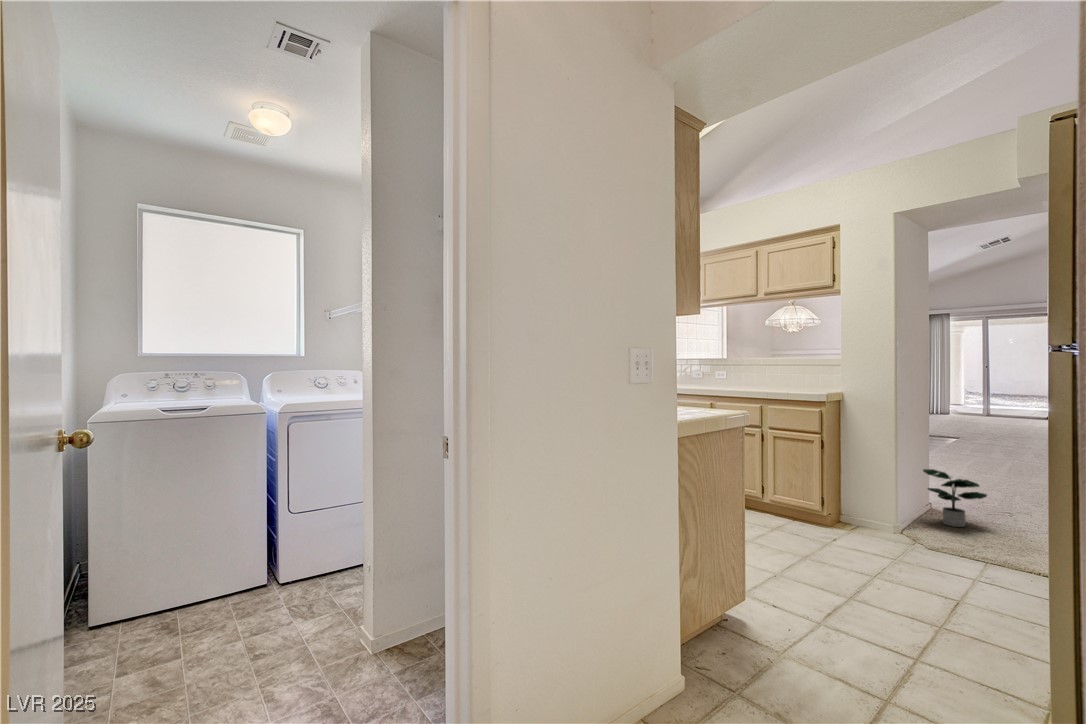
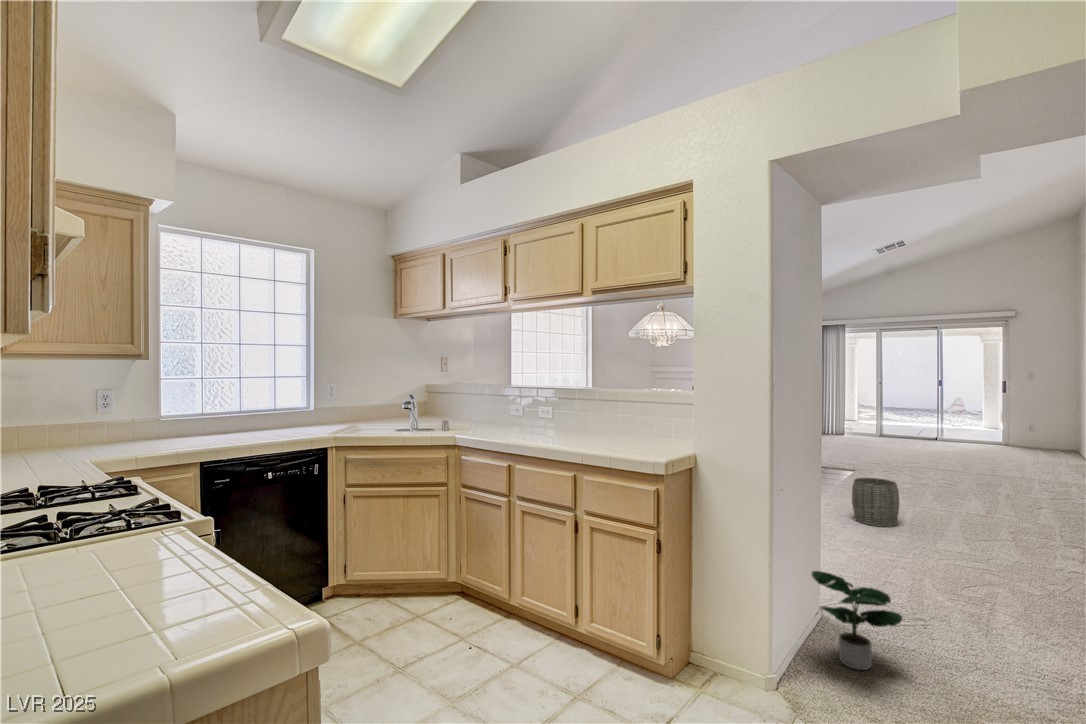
woven basket: none [955,434,997,470] -> present [852,478,899,527]

